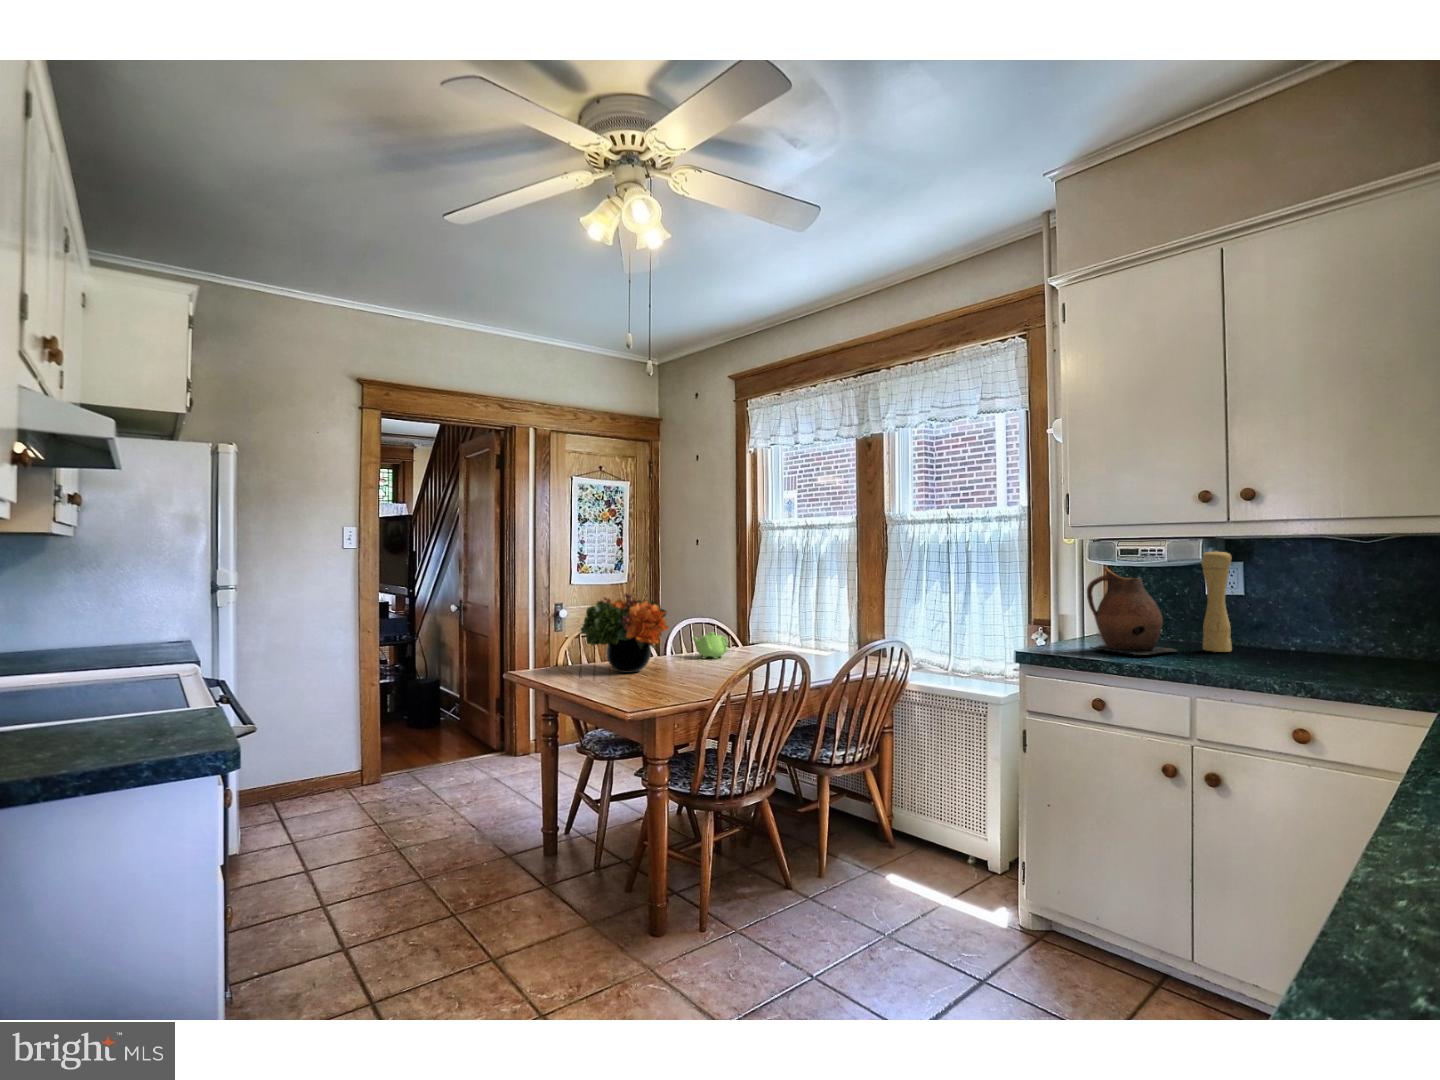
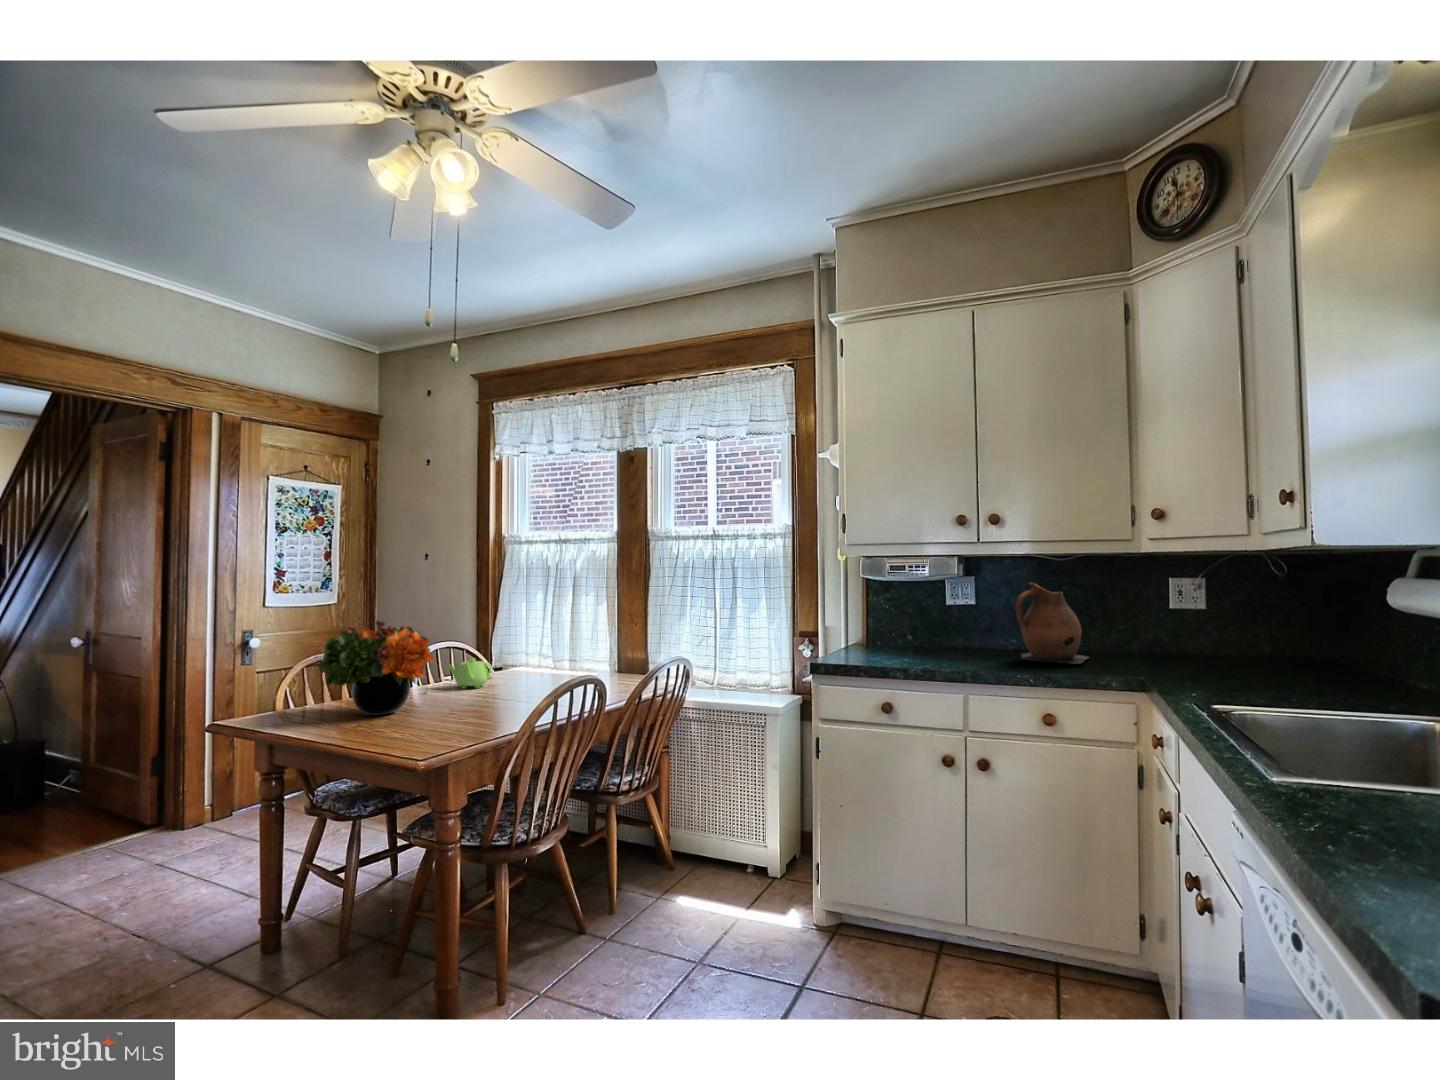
pepper mill: present [1201,550,1232,652] -> none [949,567,972,653]
ceramic pitcher: present [1087,568,1176,655] -> present [1015,583,1089,664]

